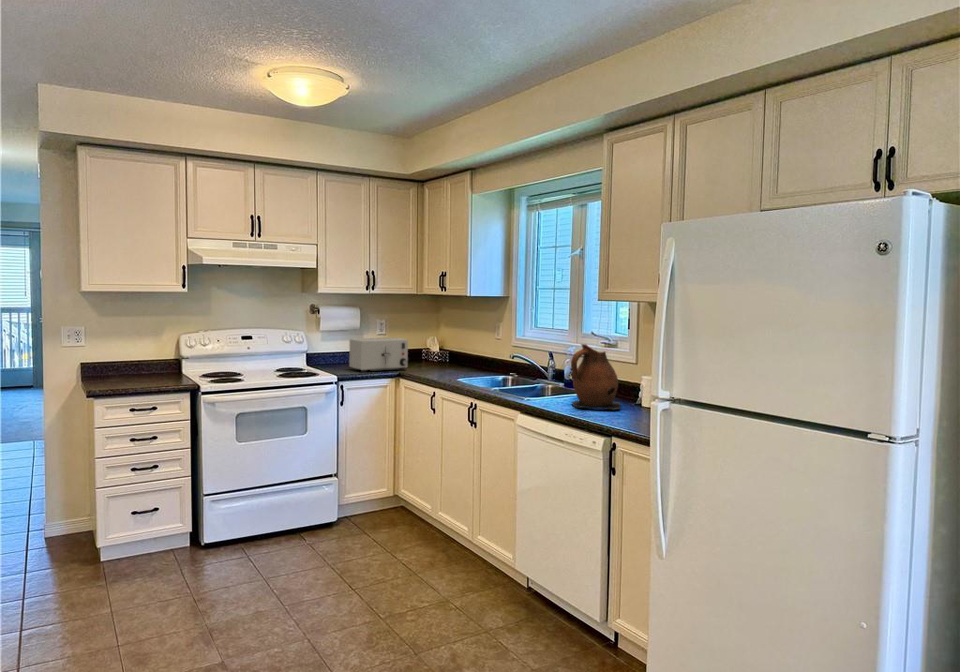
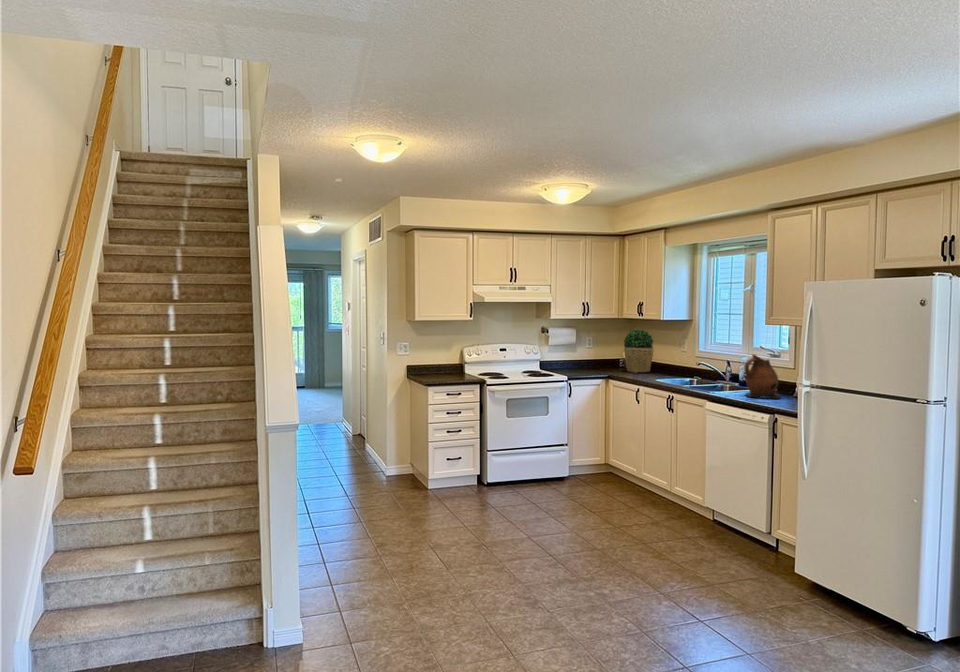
potted plant: none [421,309,461,368] -> present [624,329,653,373]
toaster: present [349,338,408,372] -> none [574,350,616,375]

